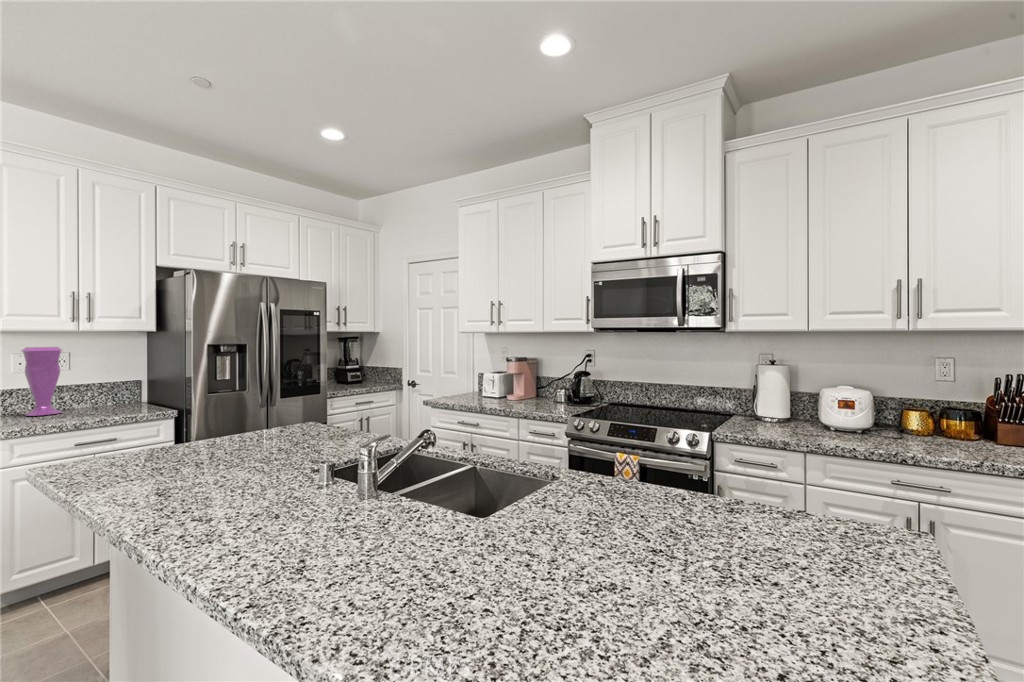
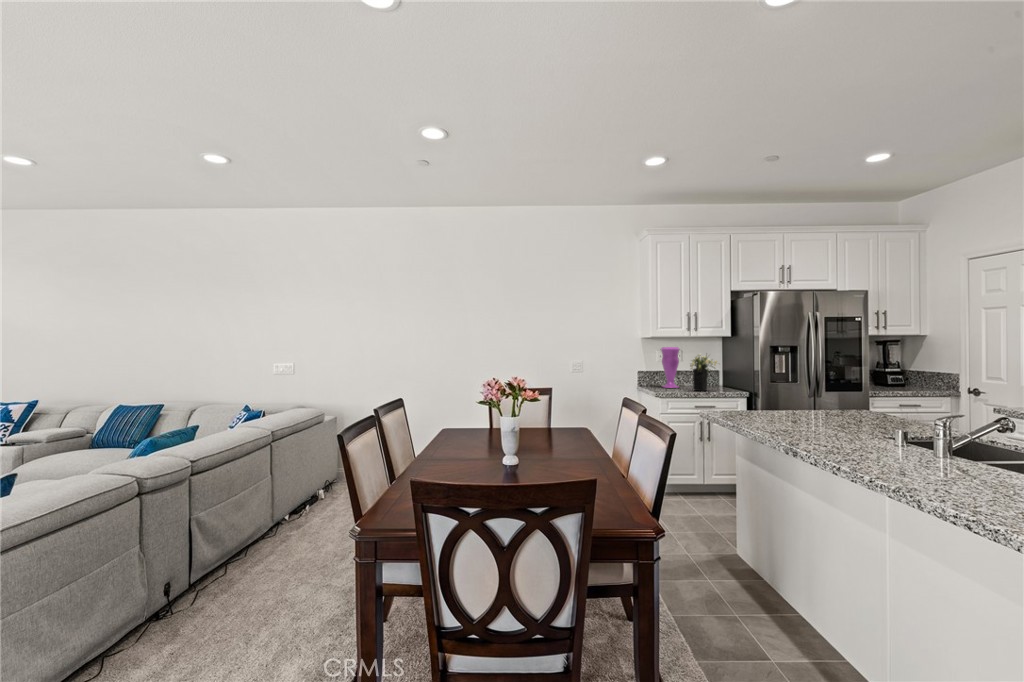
flower arrangement: none [70,356,133,416] -> present [690,354,717,391]

